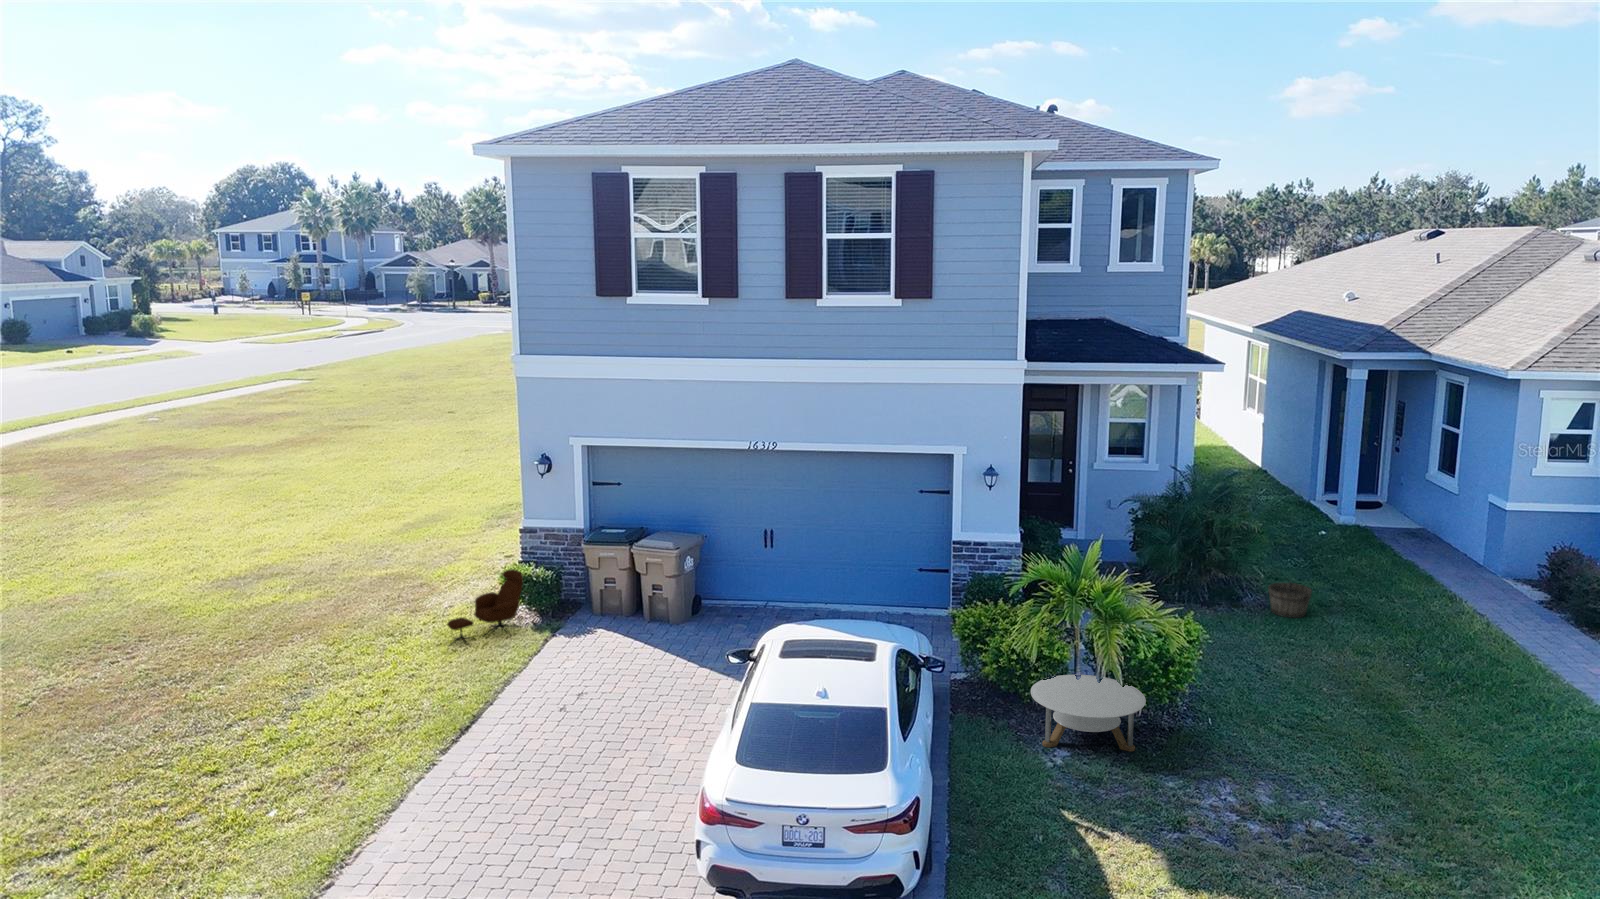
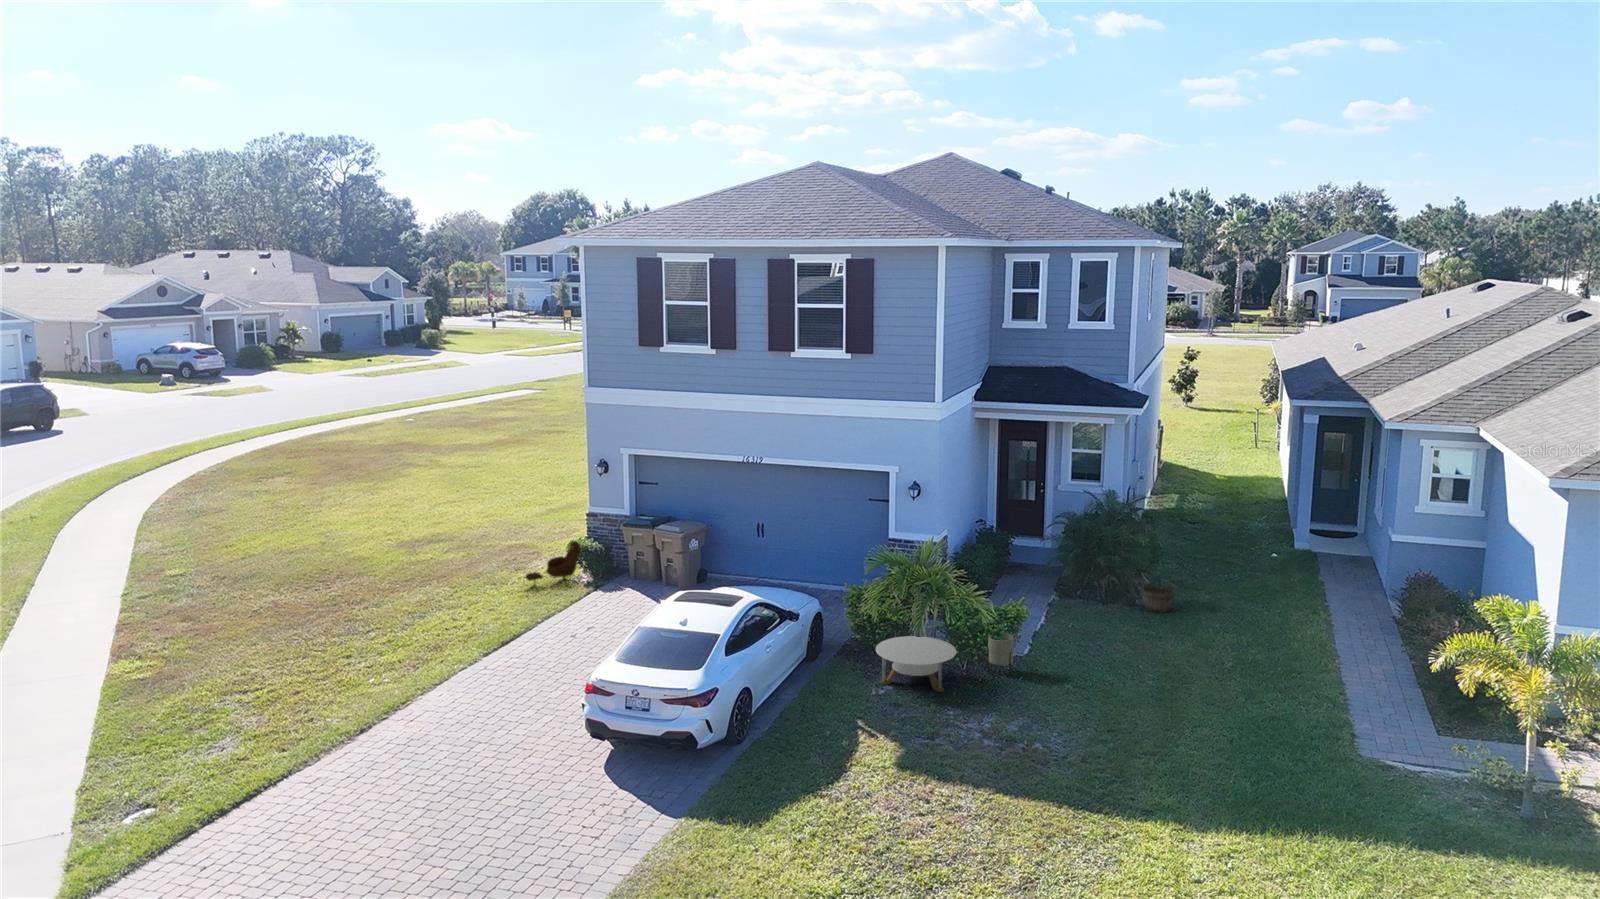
planter: none [1166,662,1203,720] -> present [987,633,1014,676]

